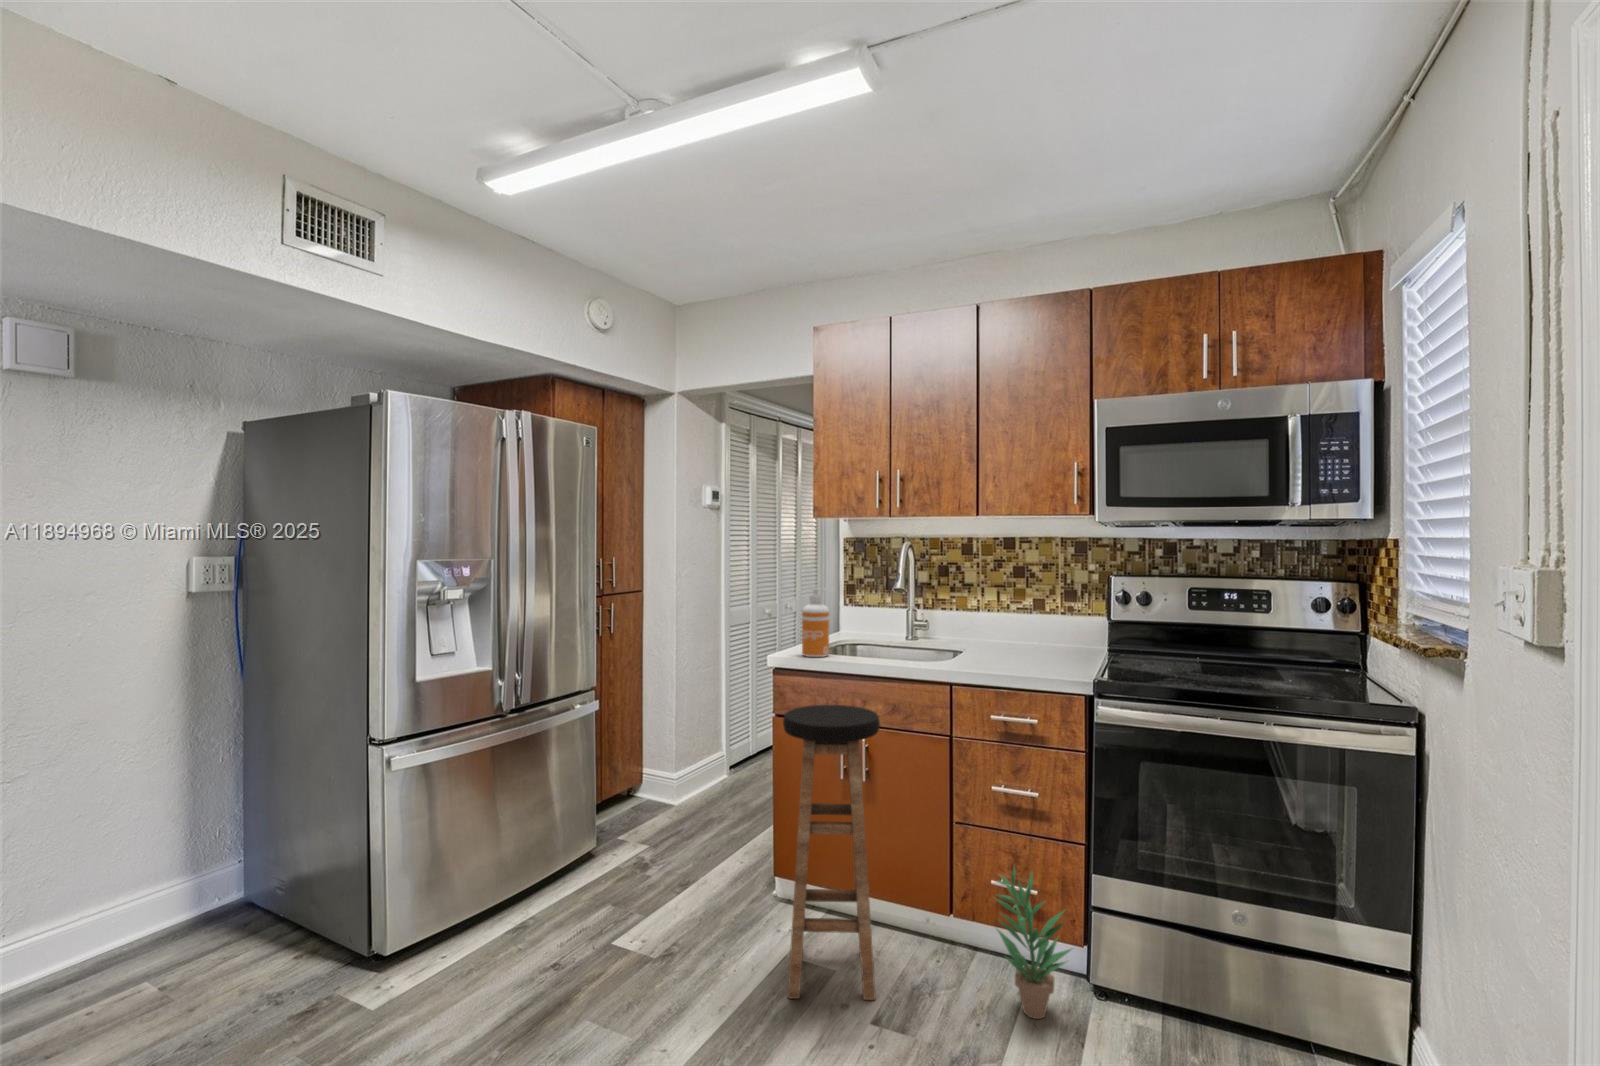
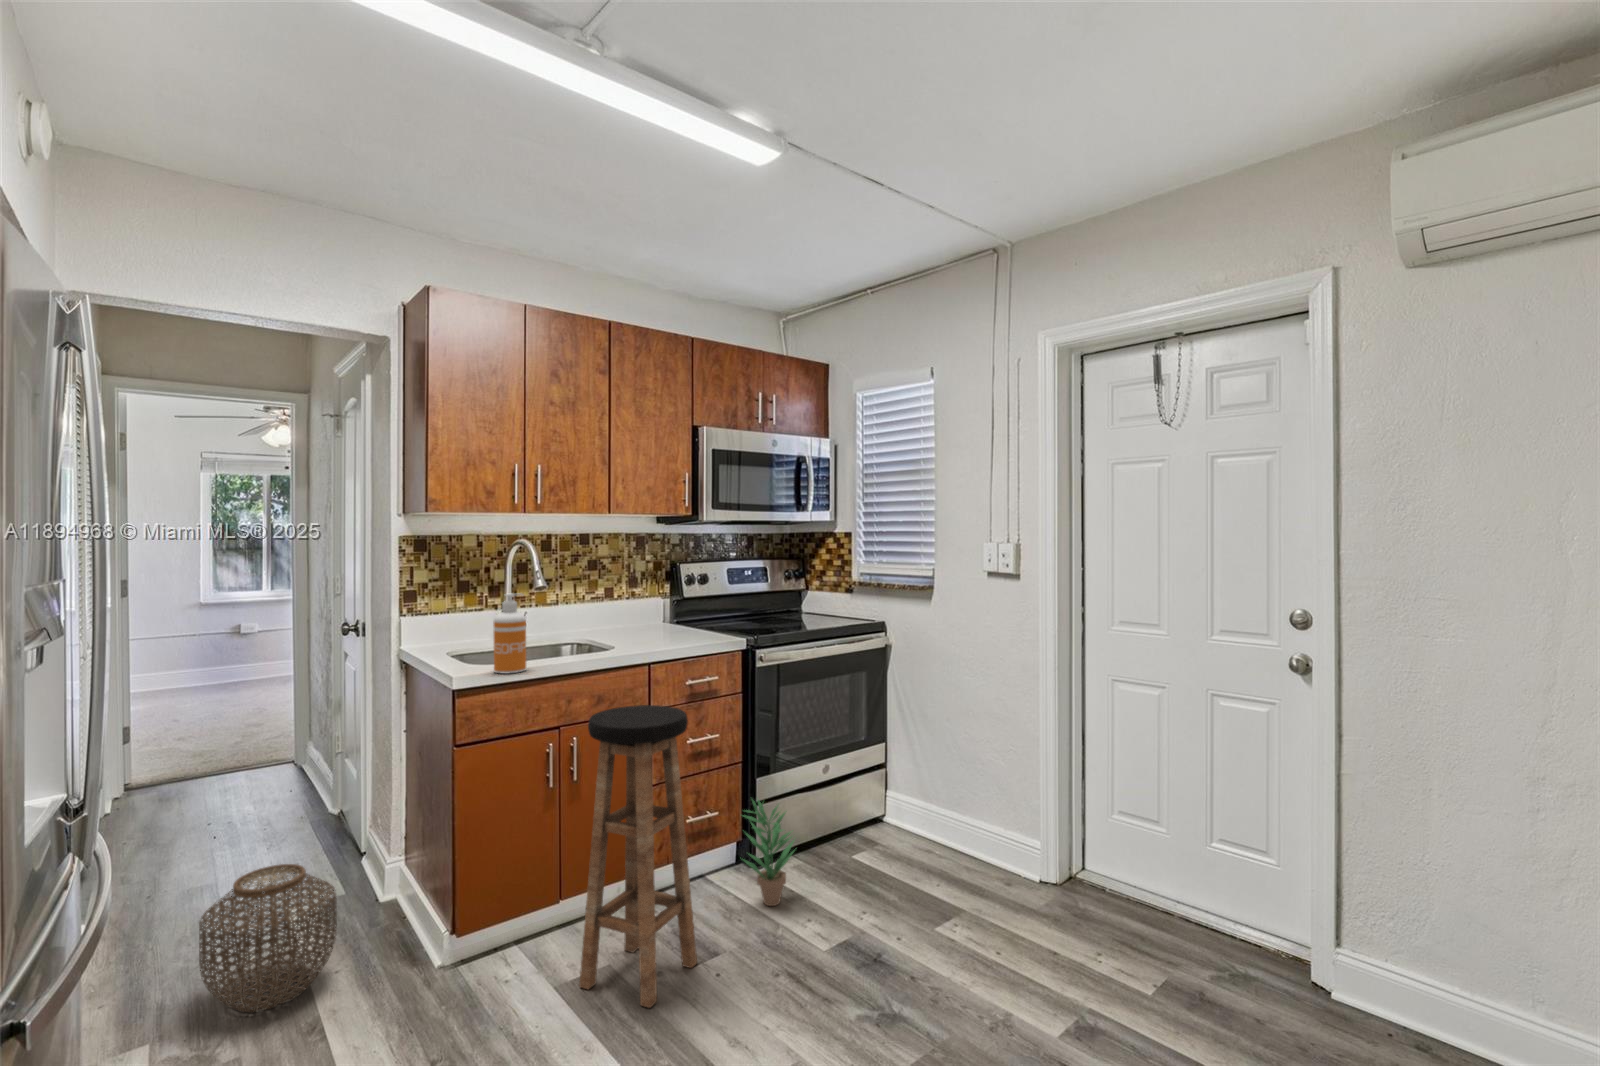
woven basket: none [672,761,749,855] -> present [199,864,337,1012]

